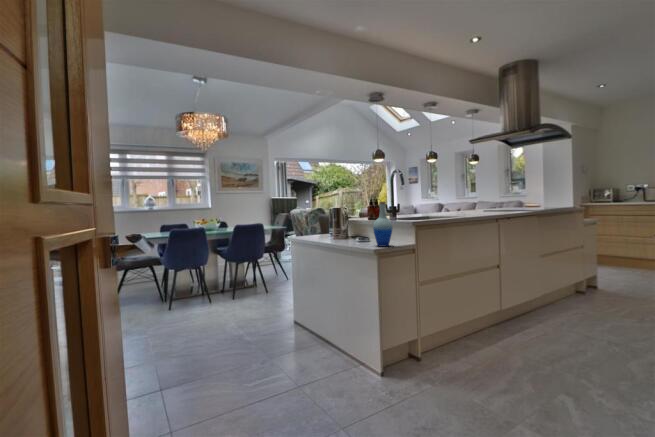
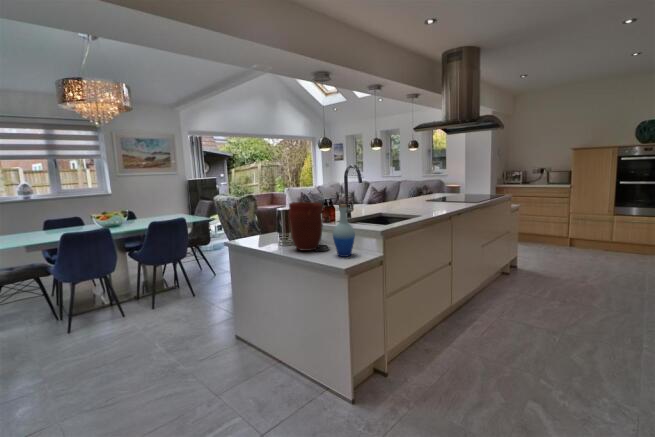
vase: none [340,202,369,243] -> present [289,202,323,251]

